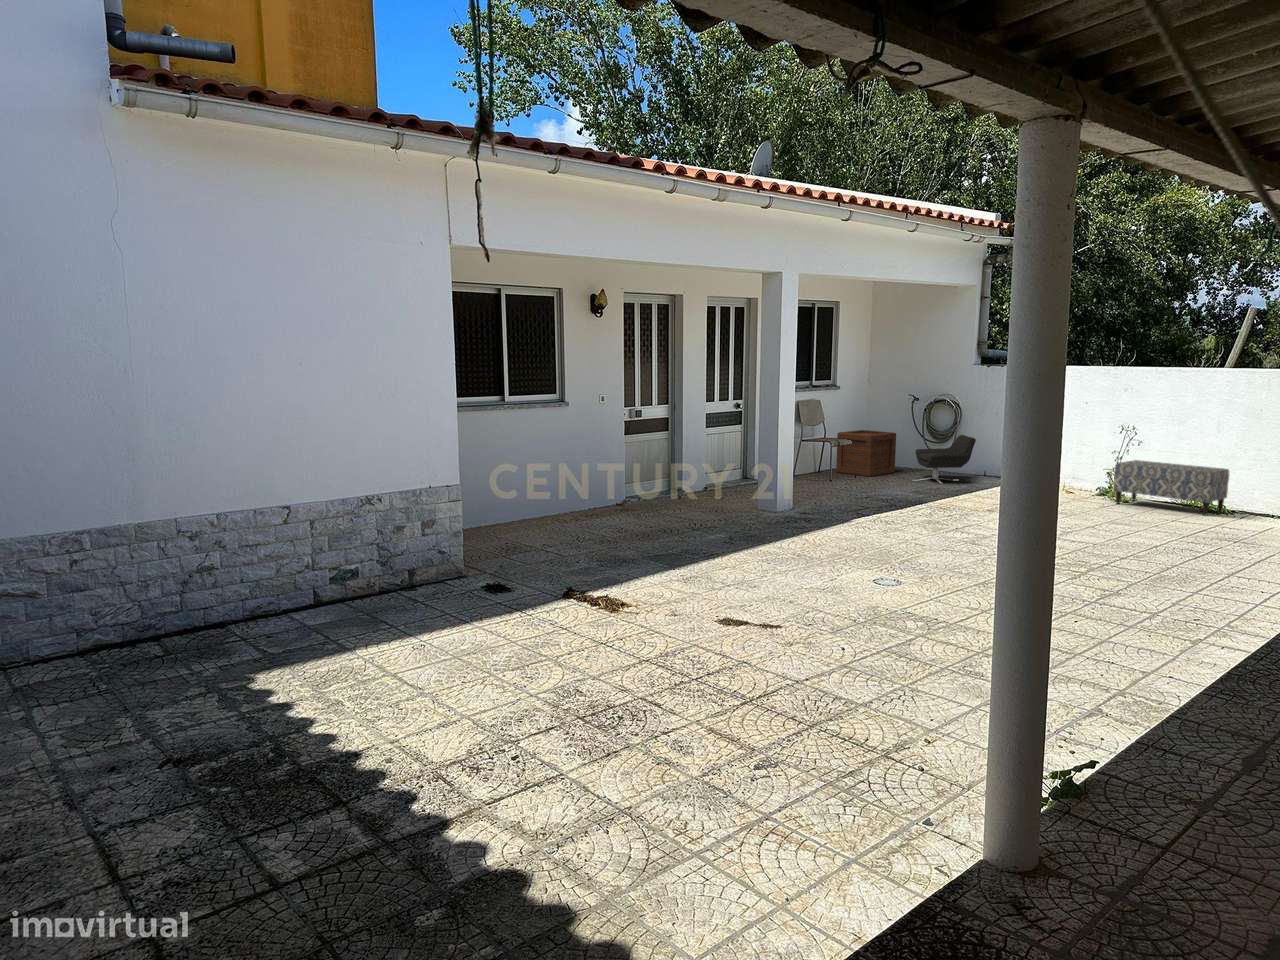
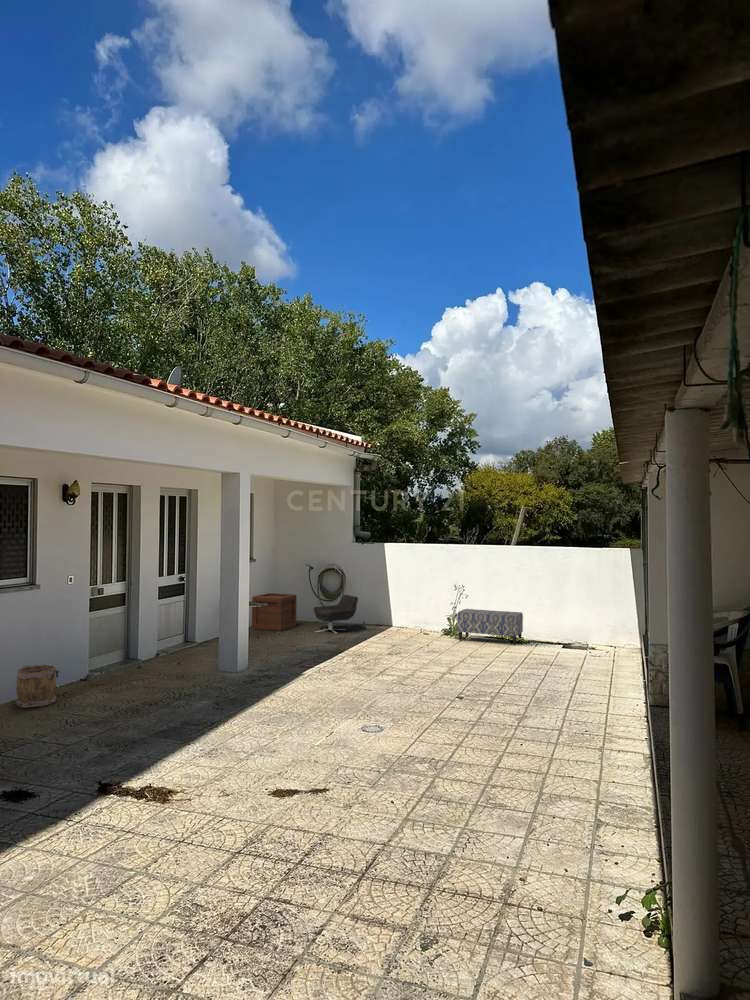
bucket: none [546,482,585,524] -> present [16,665,60,708]

